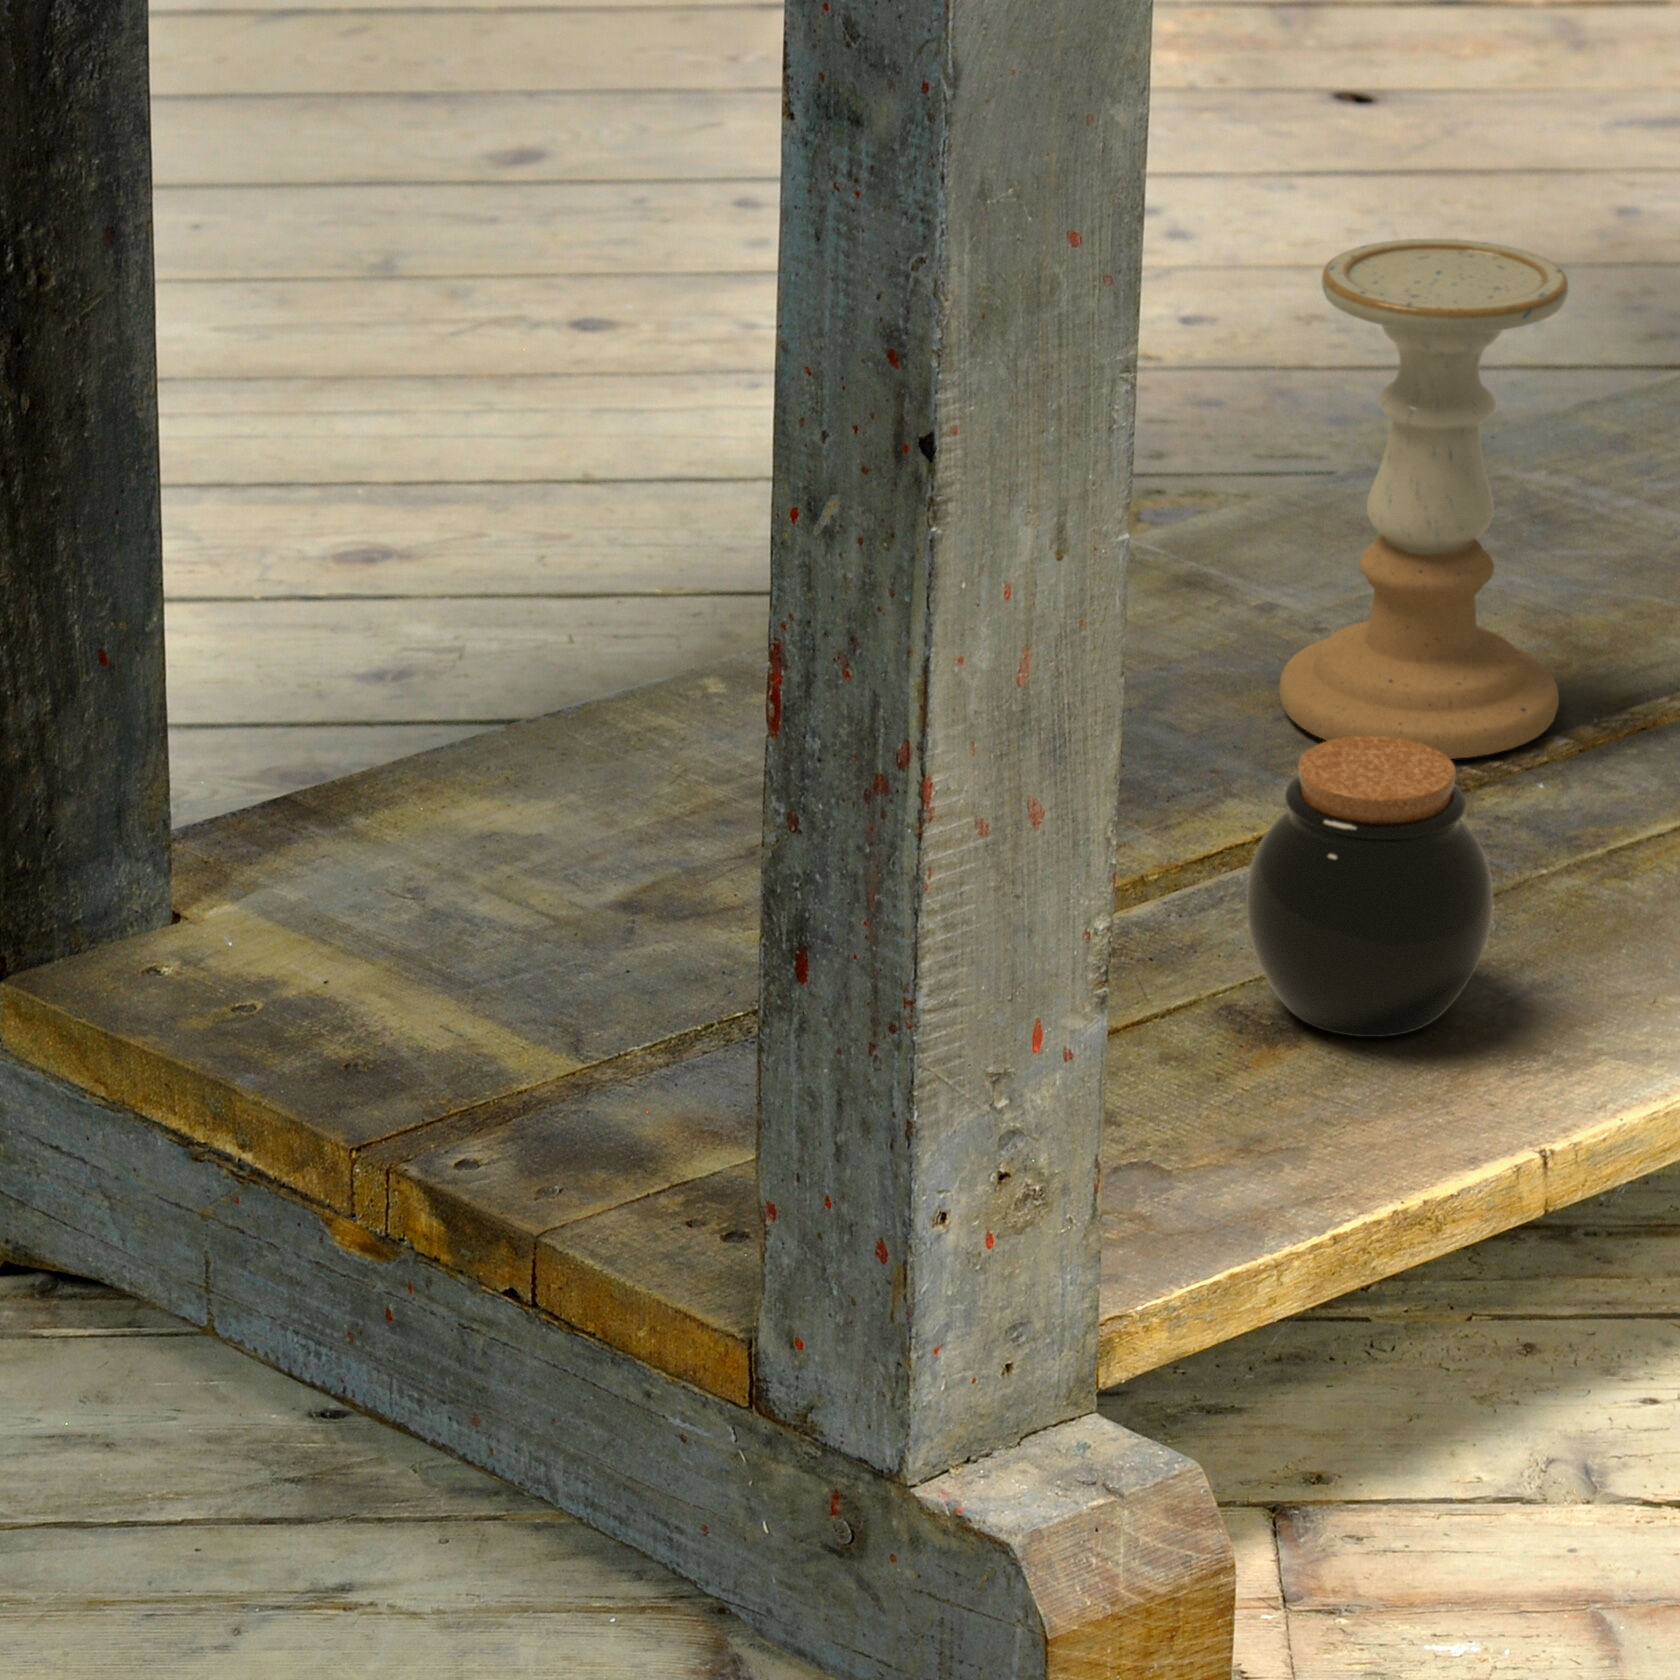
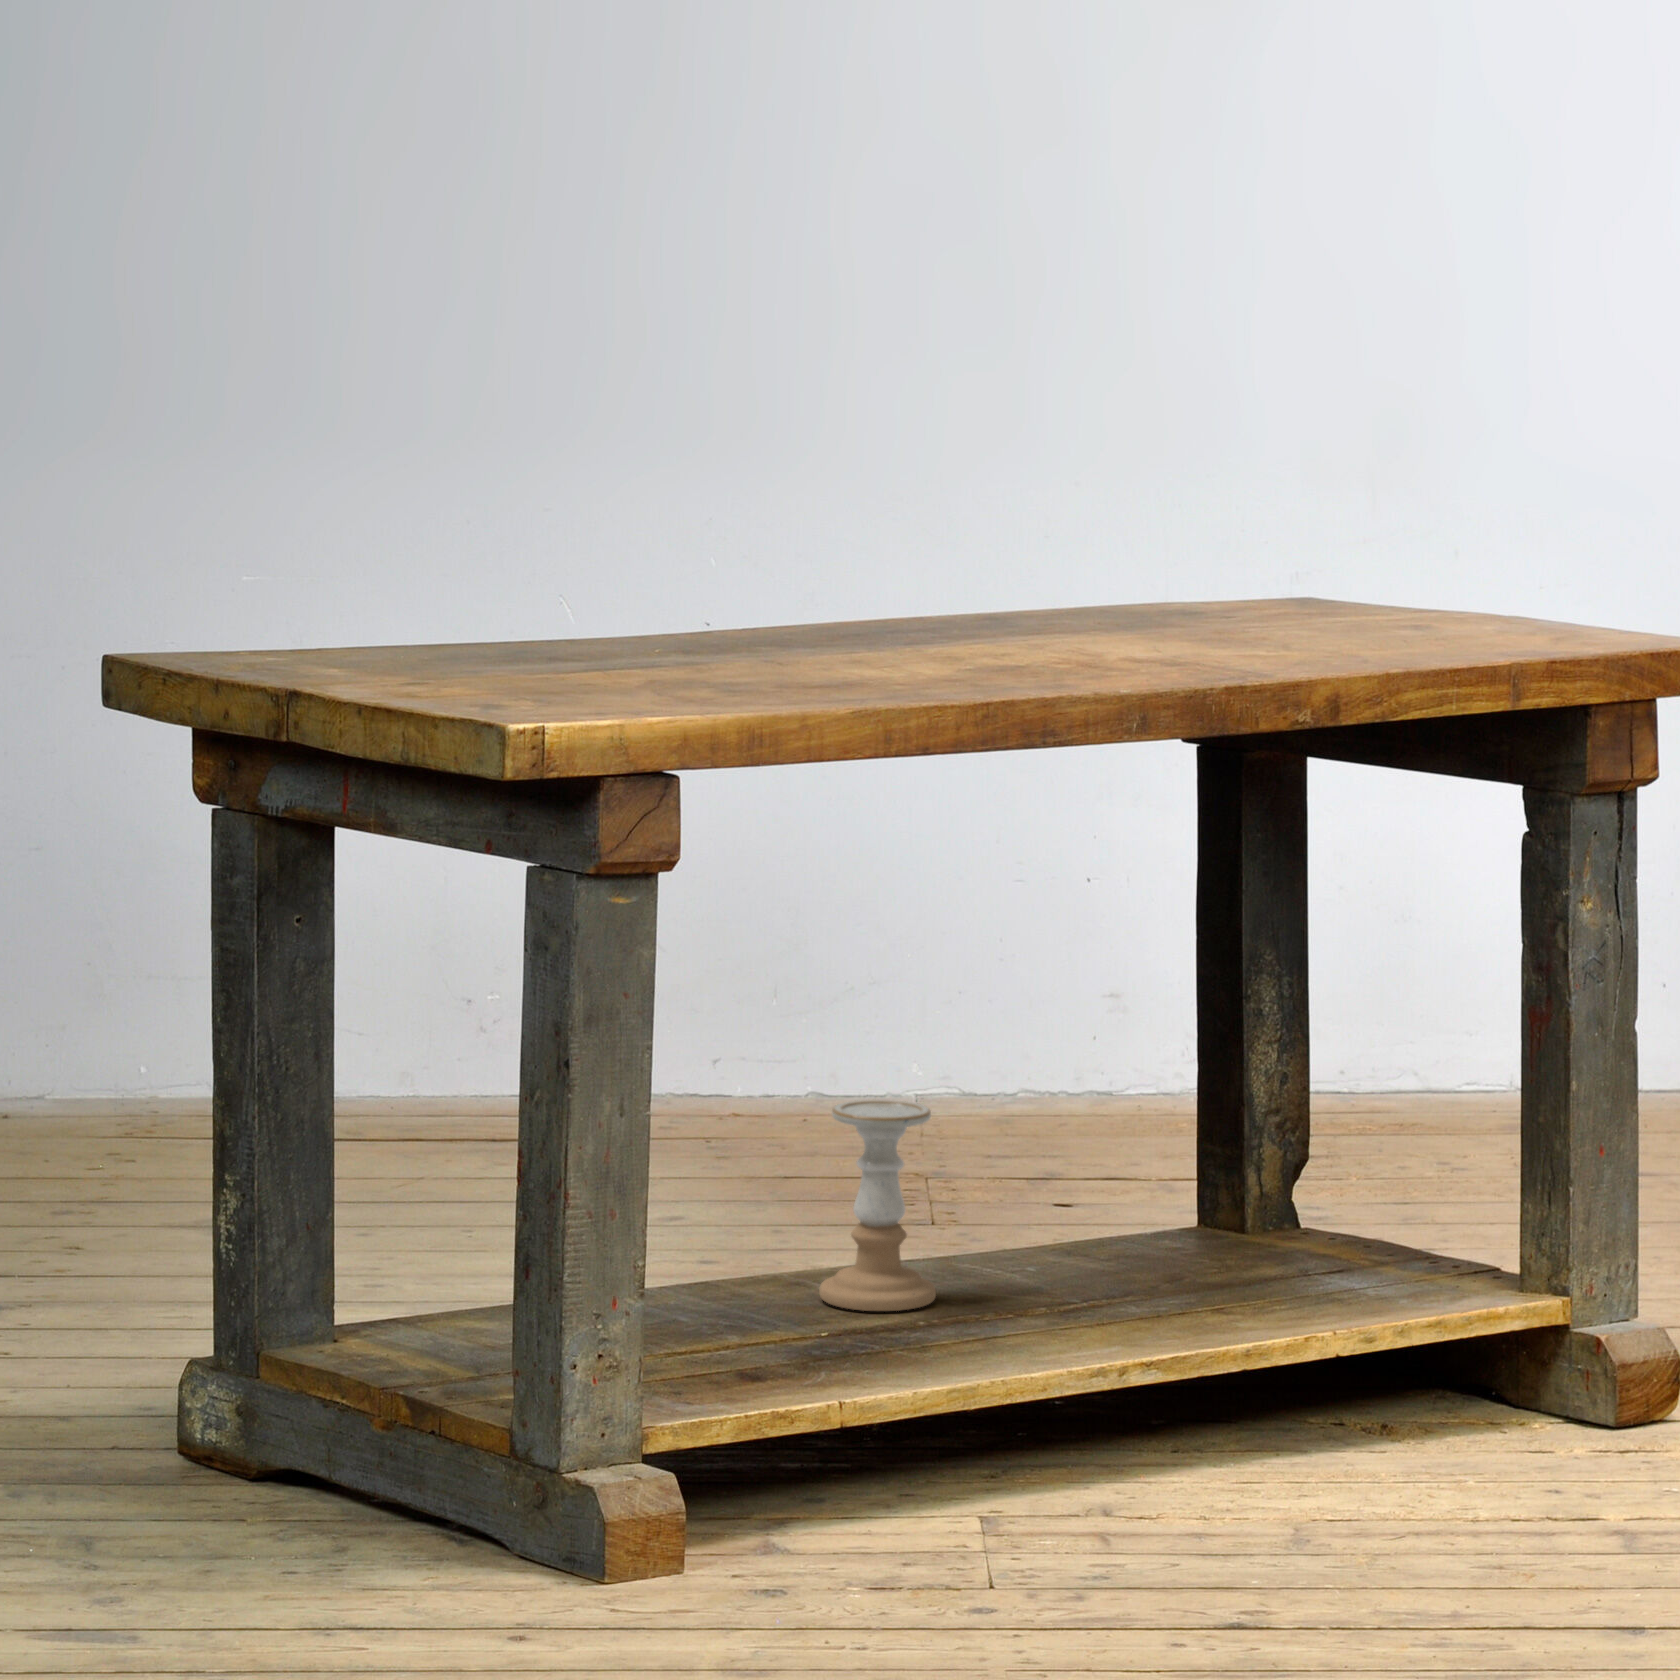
jar: present [1246,736,1493,1037] -> none [748,1257,844,1373]

